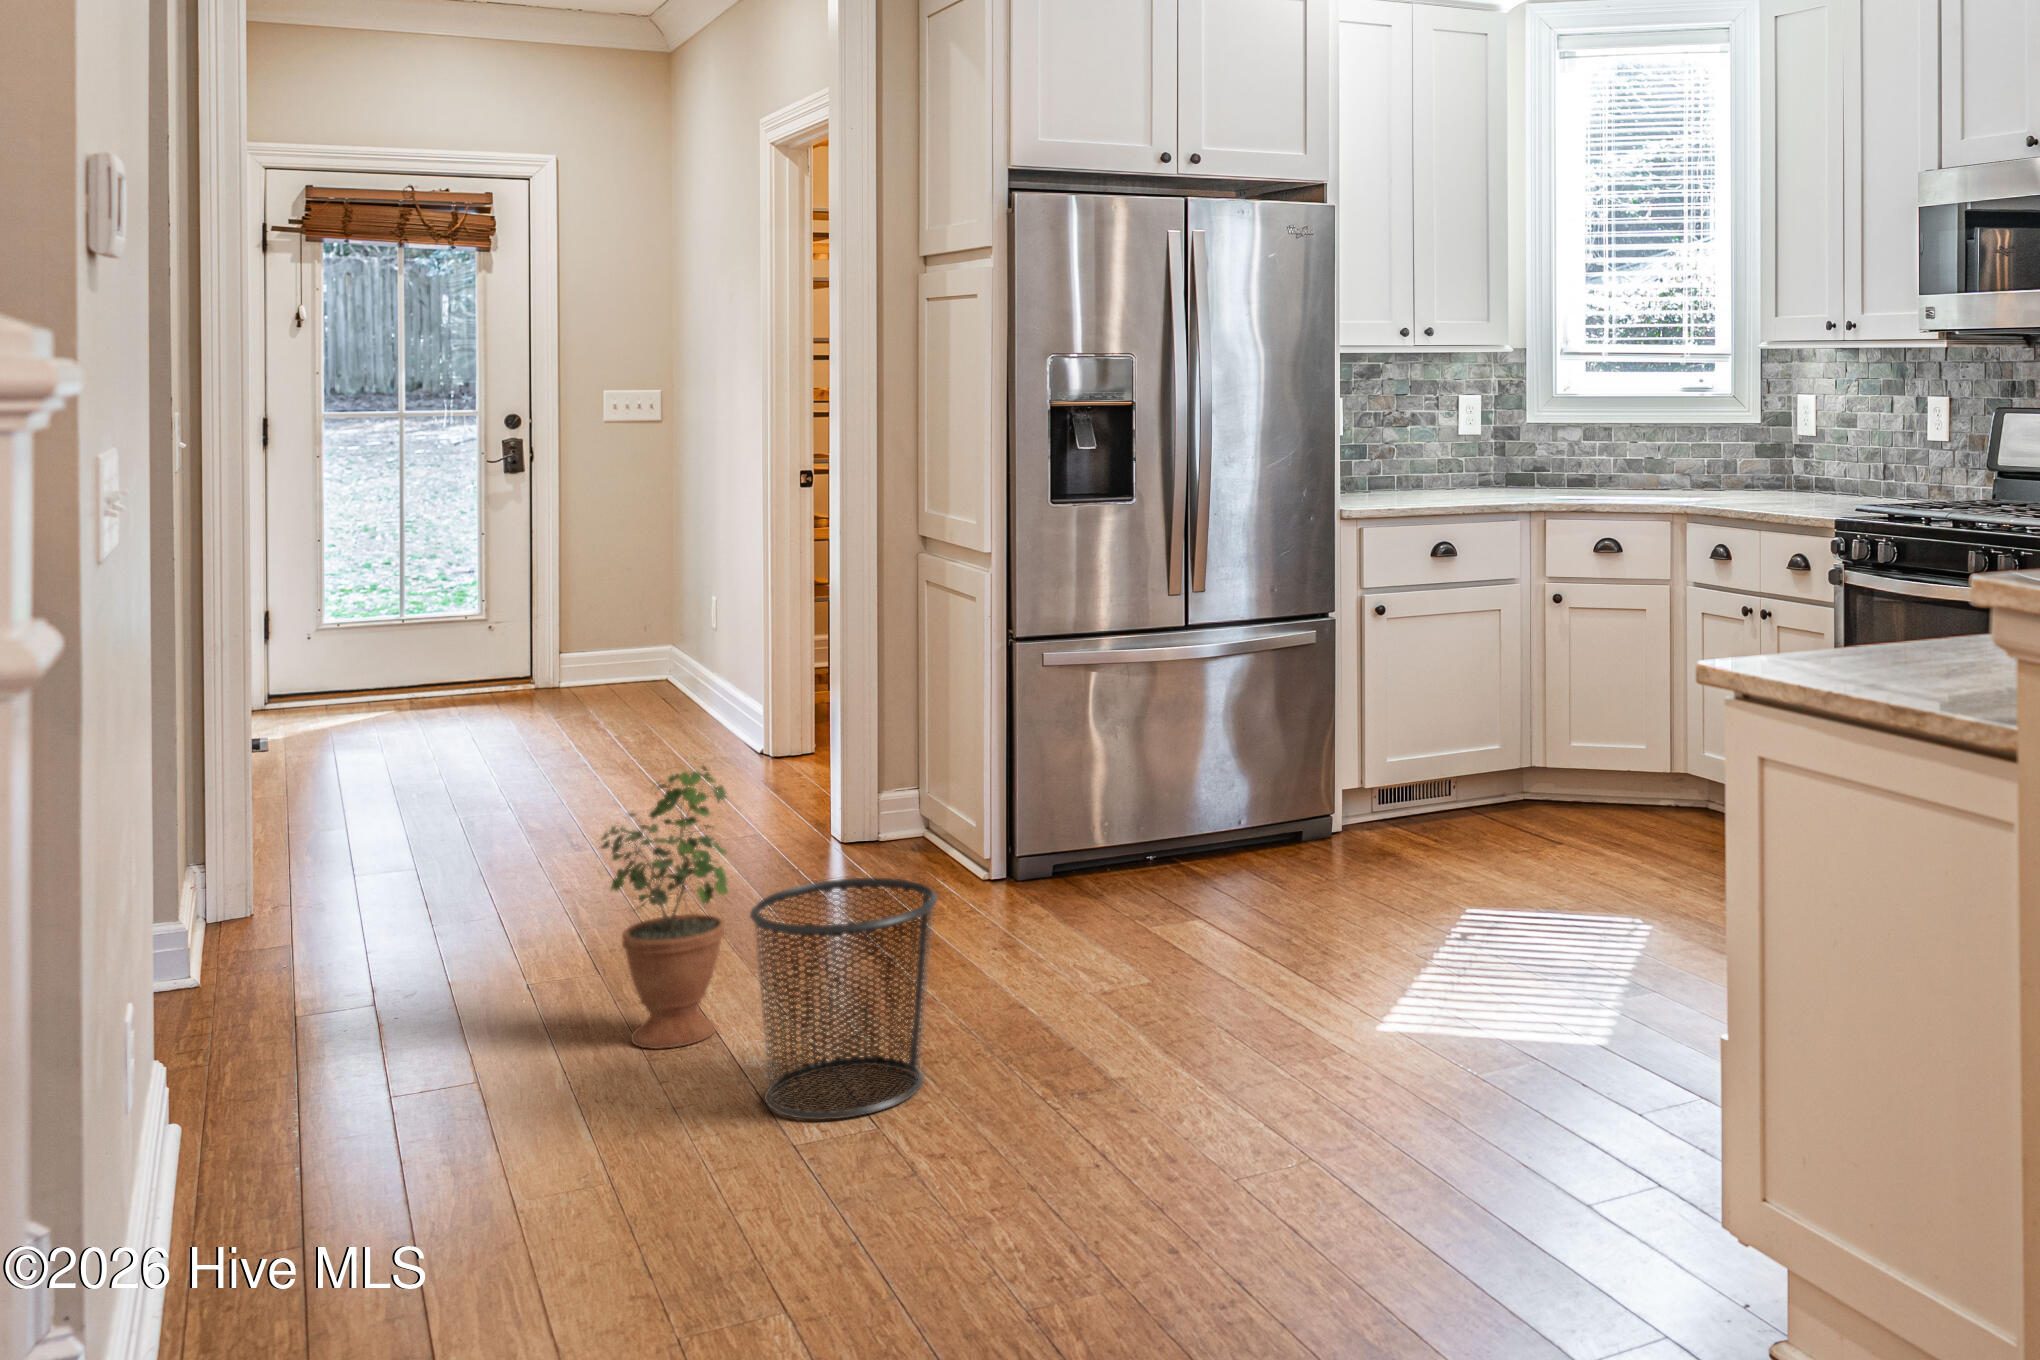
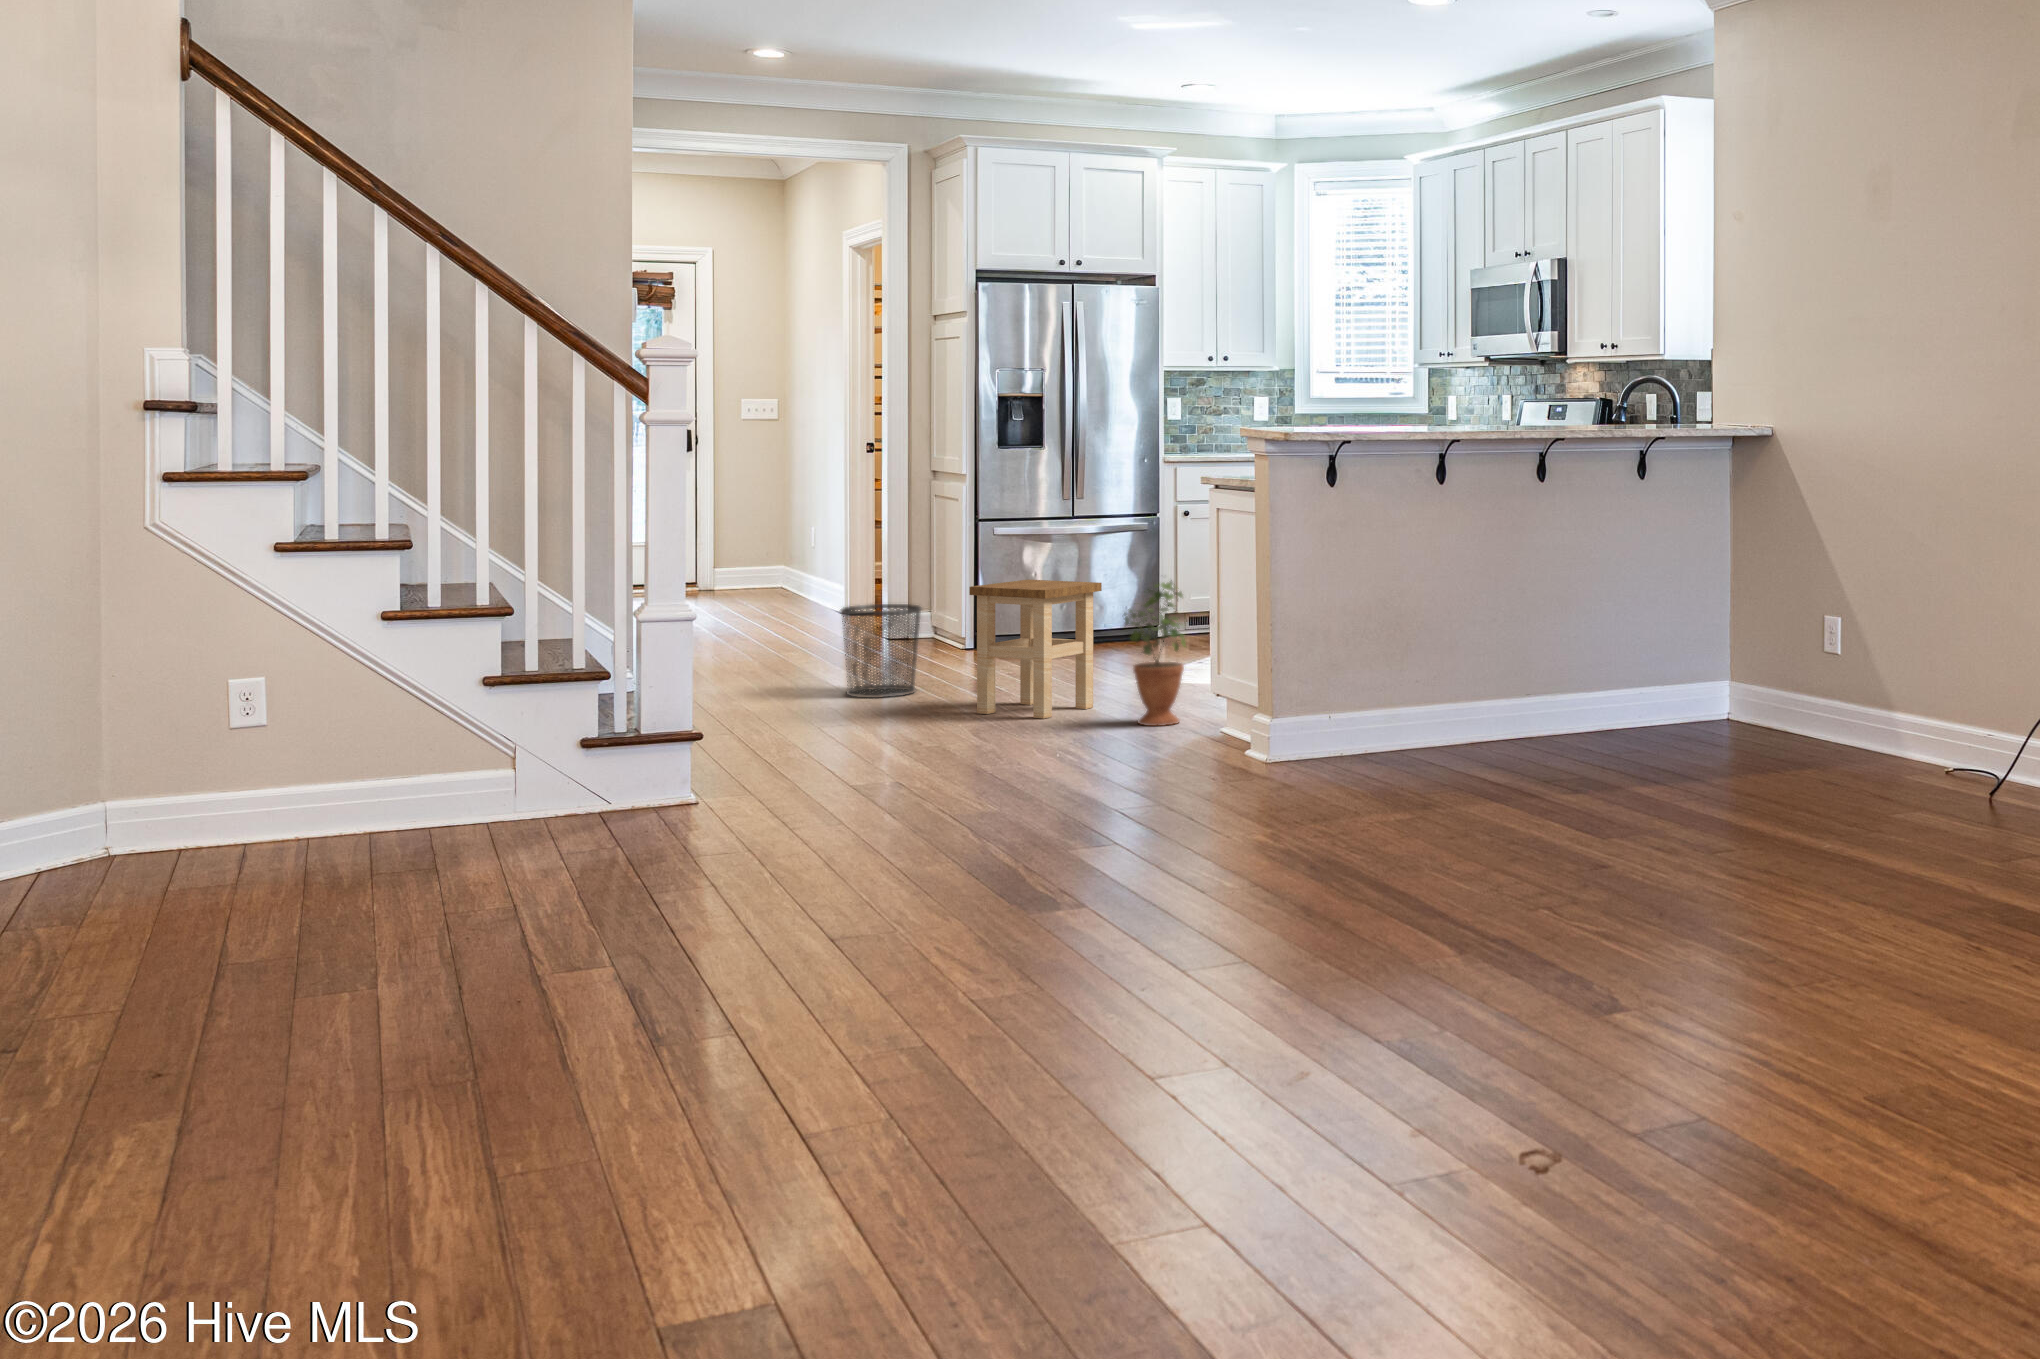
potted plant: present [601,766,728,1049] -> present [1125,580,1186,726]
stool: none [1073,855,1376,1250] -> present [969,580,1102,719]

